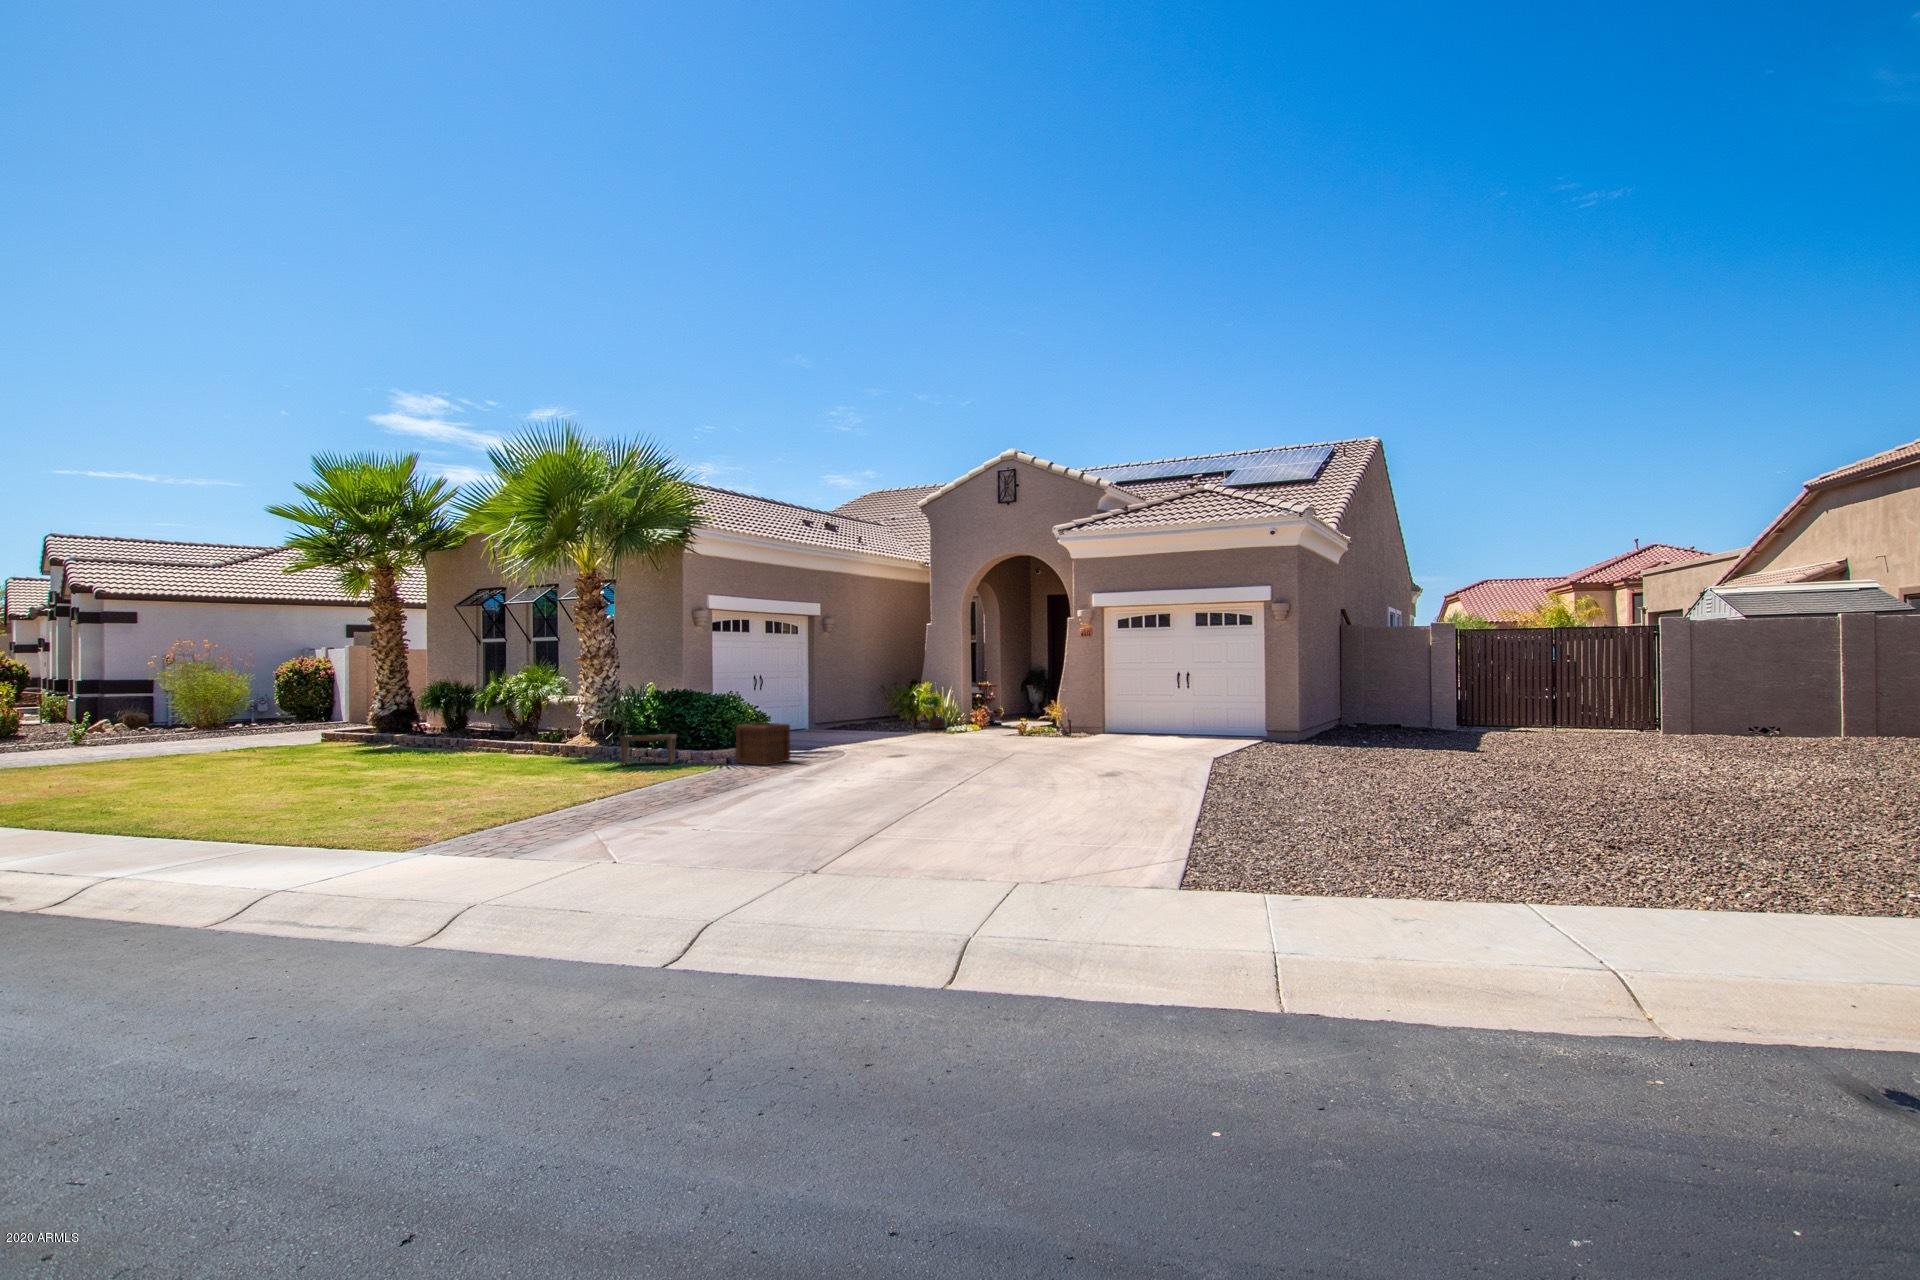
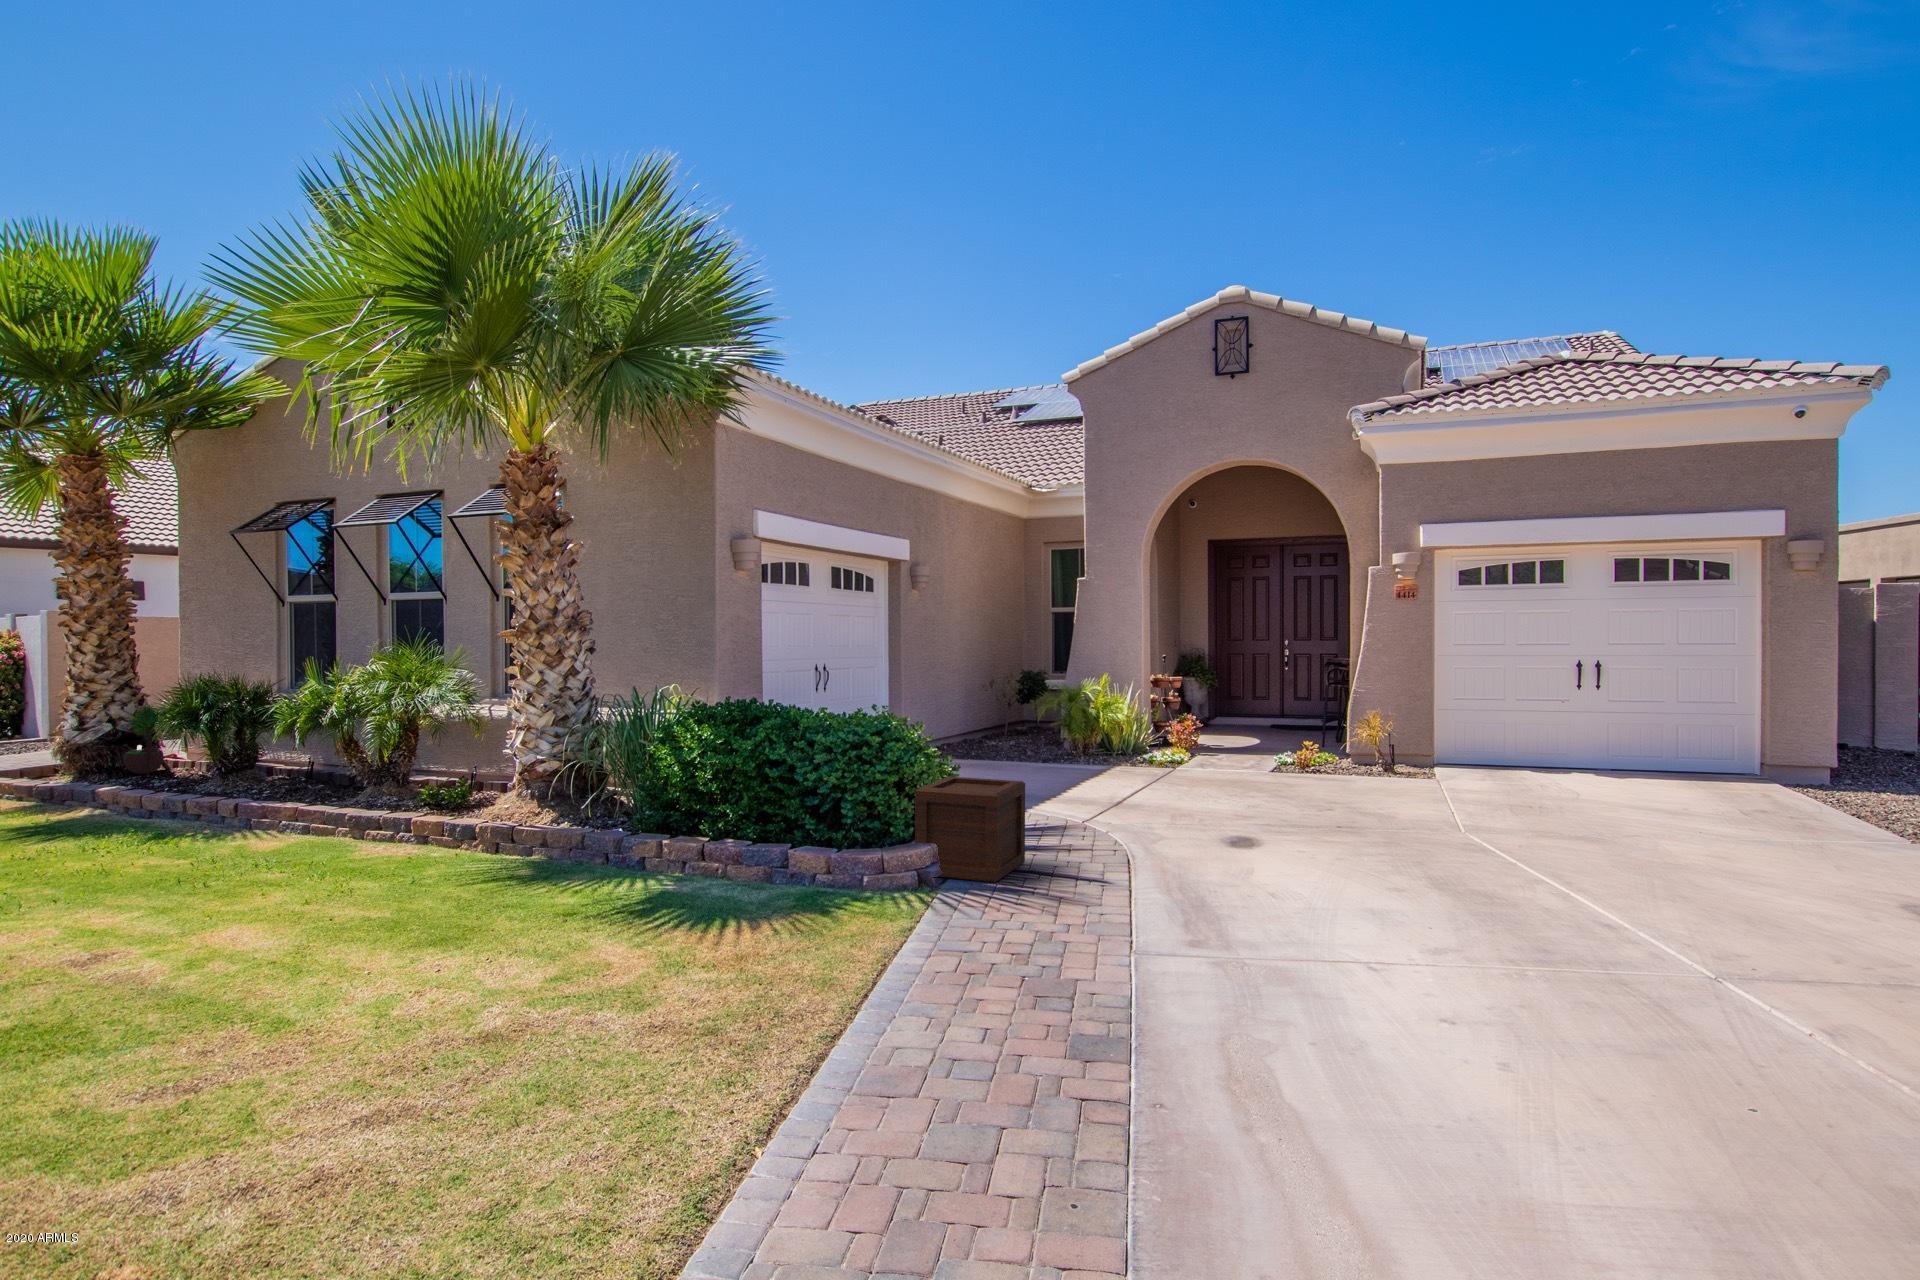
potted tree: present [925,694,944,729] -> present [122,703,165,774]
bench: present [620,734,676,765] -> none [644,808,769,890]

